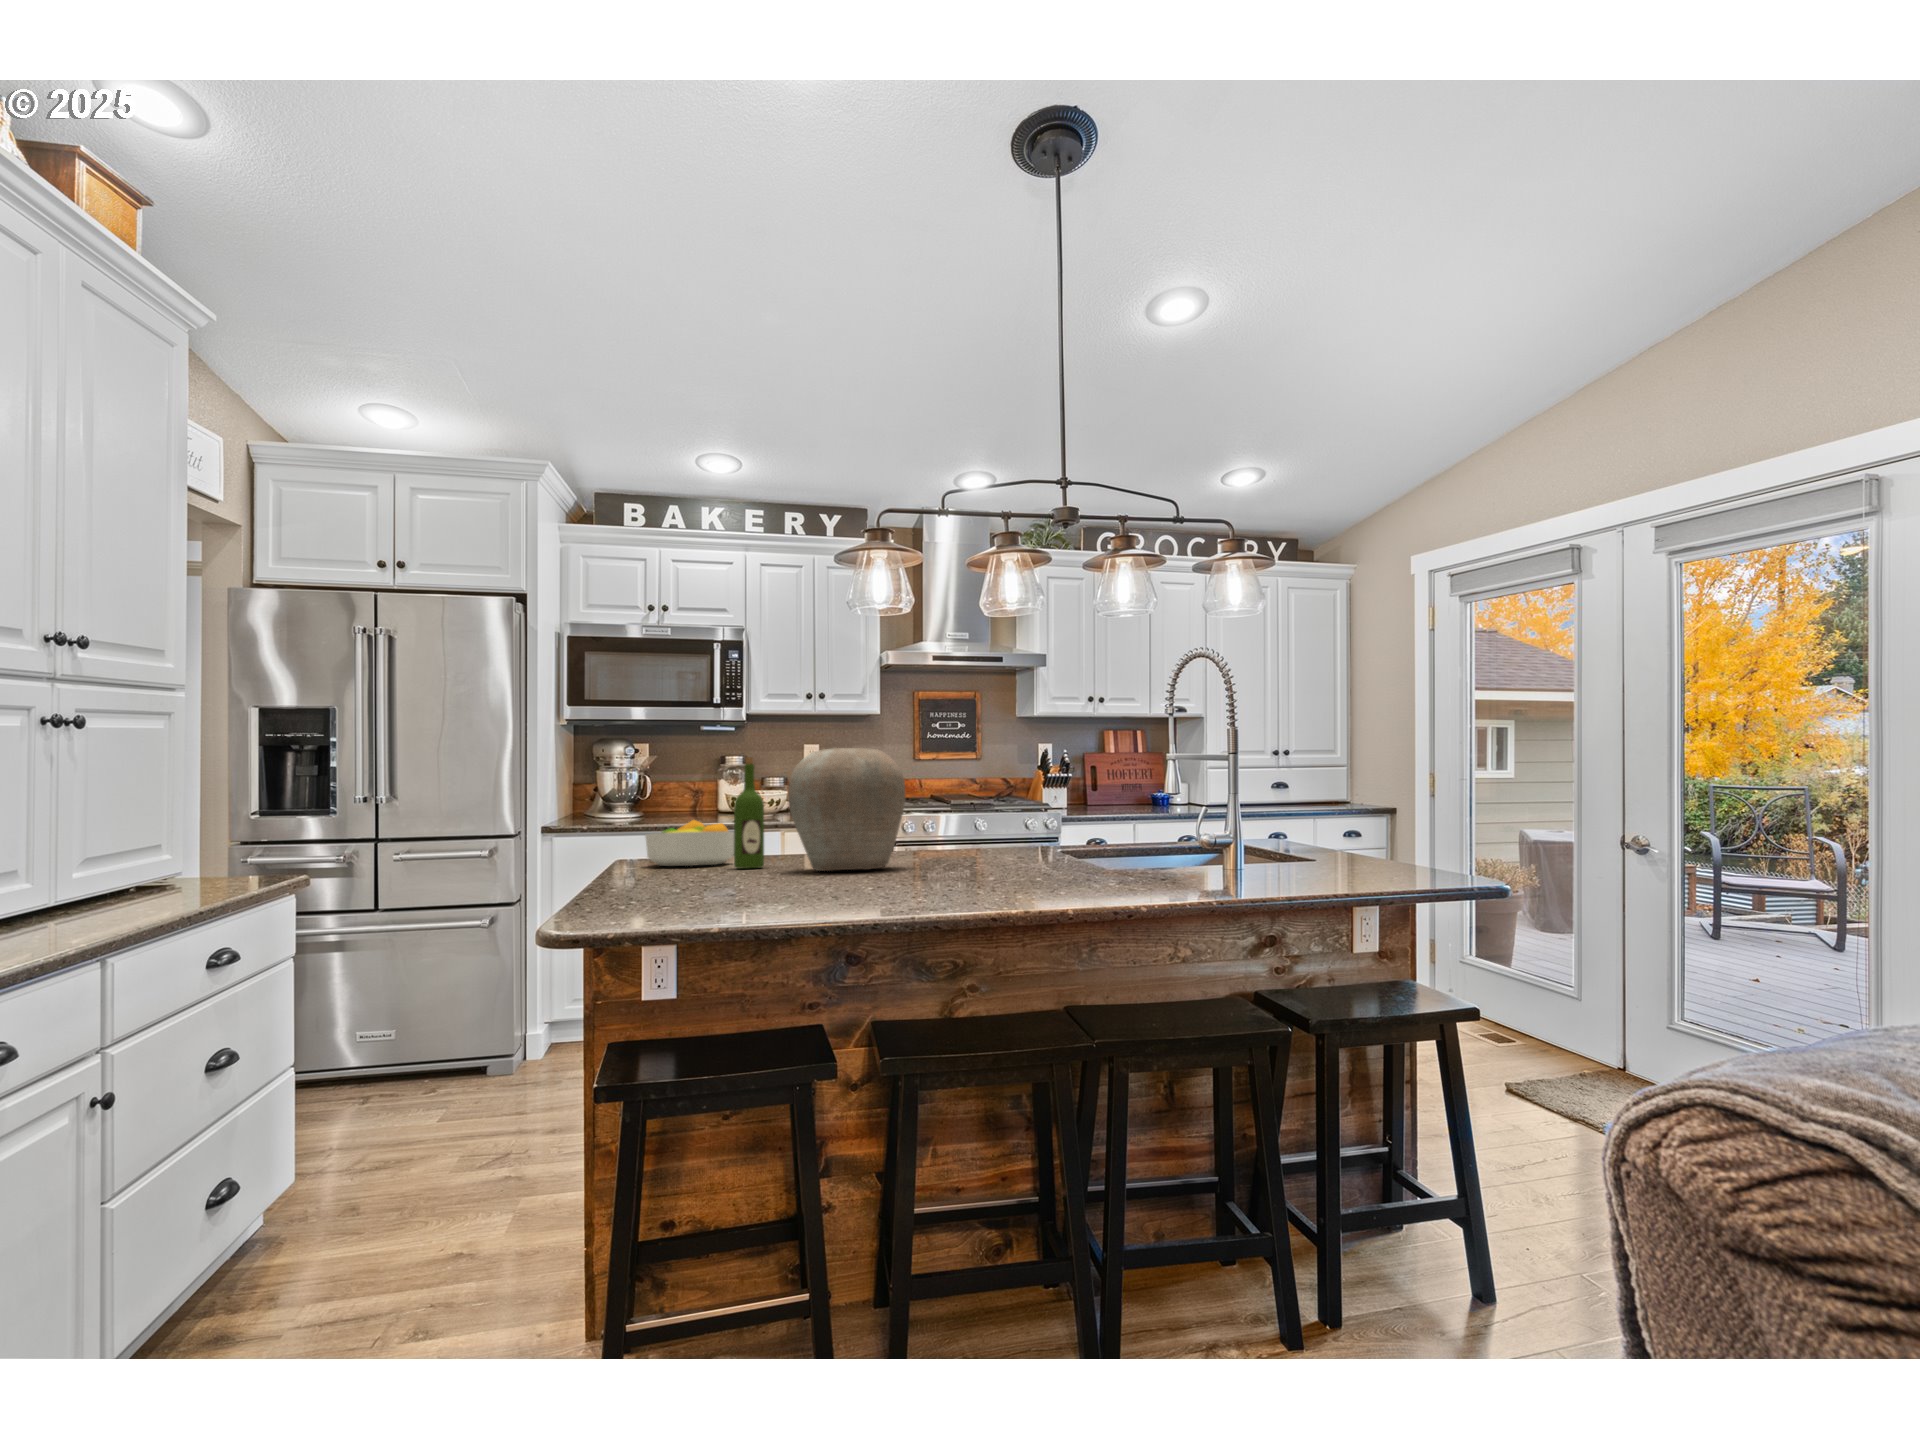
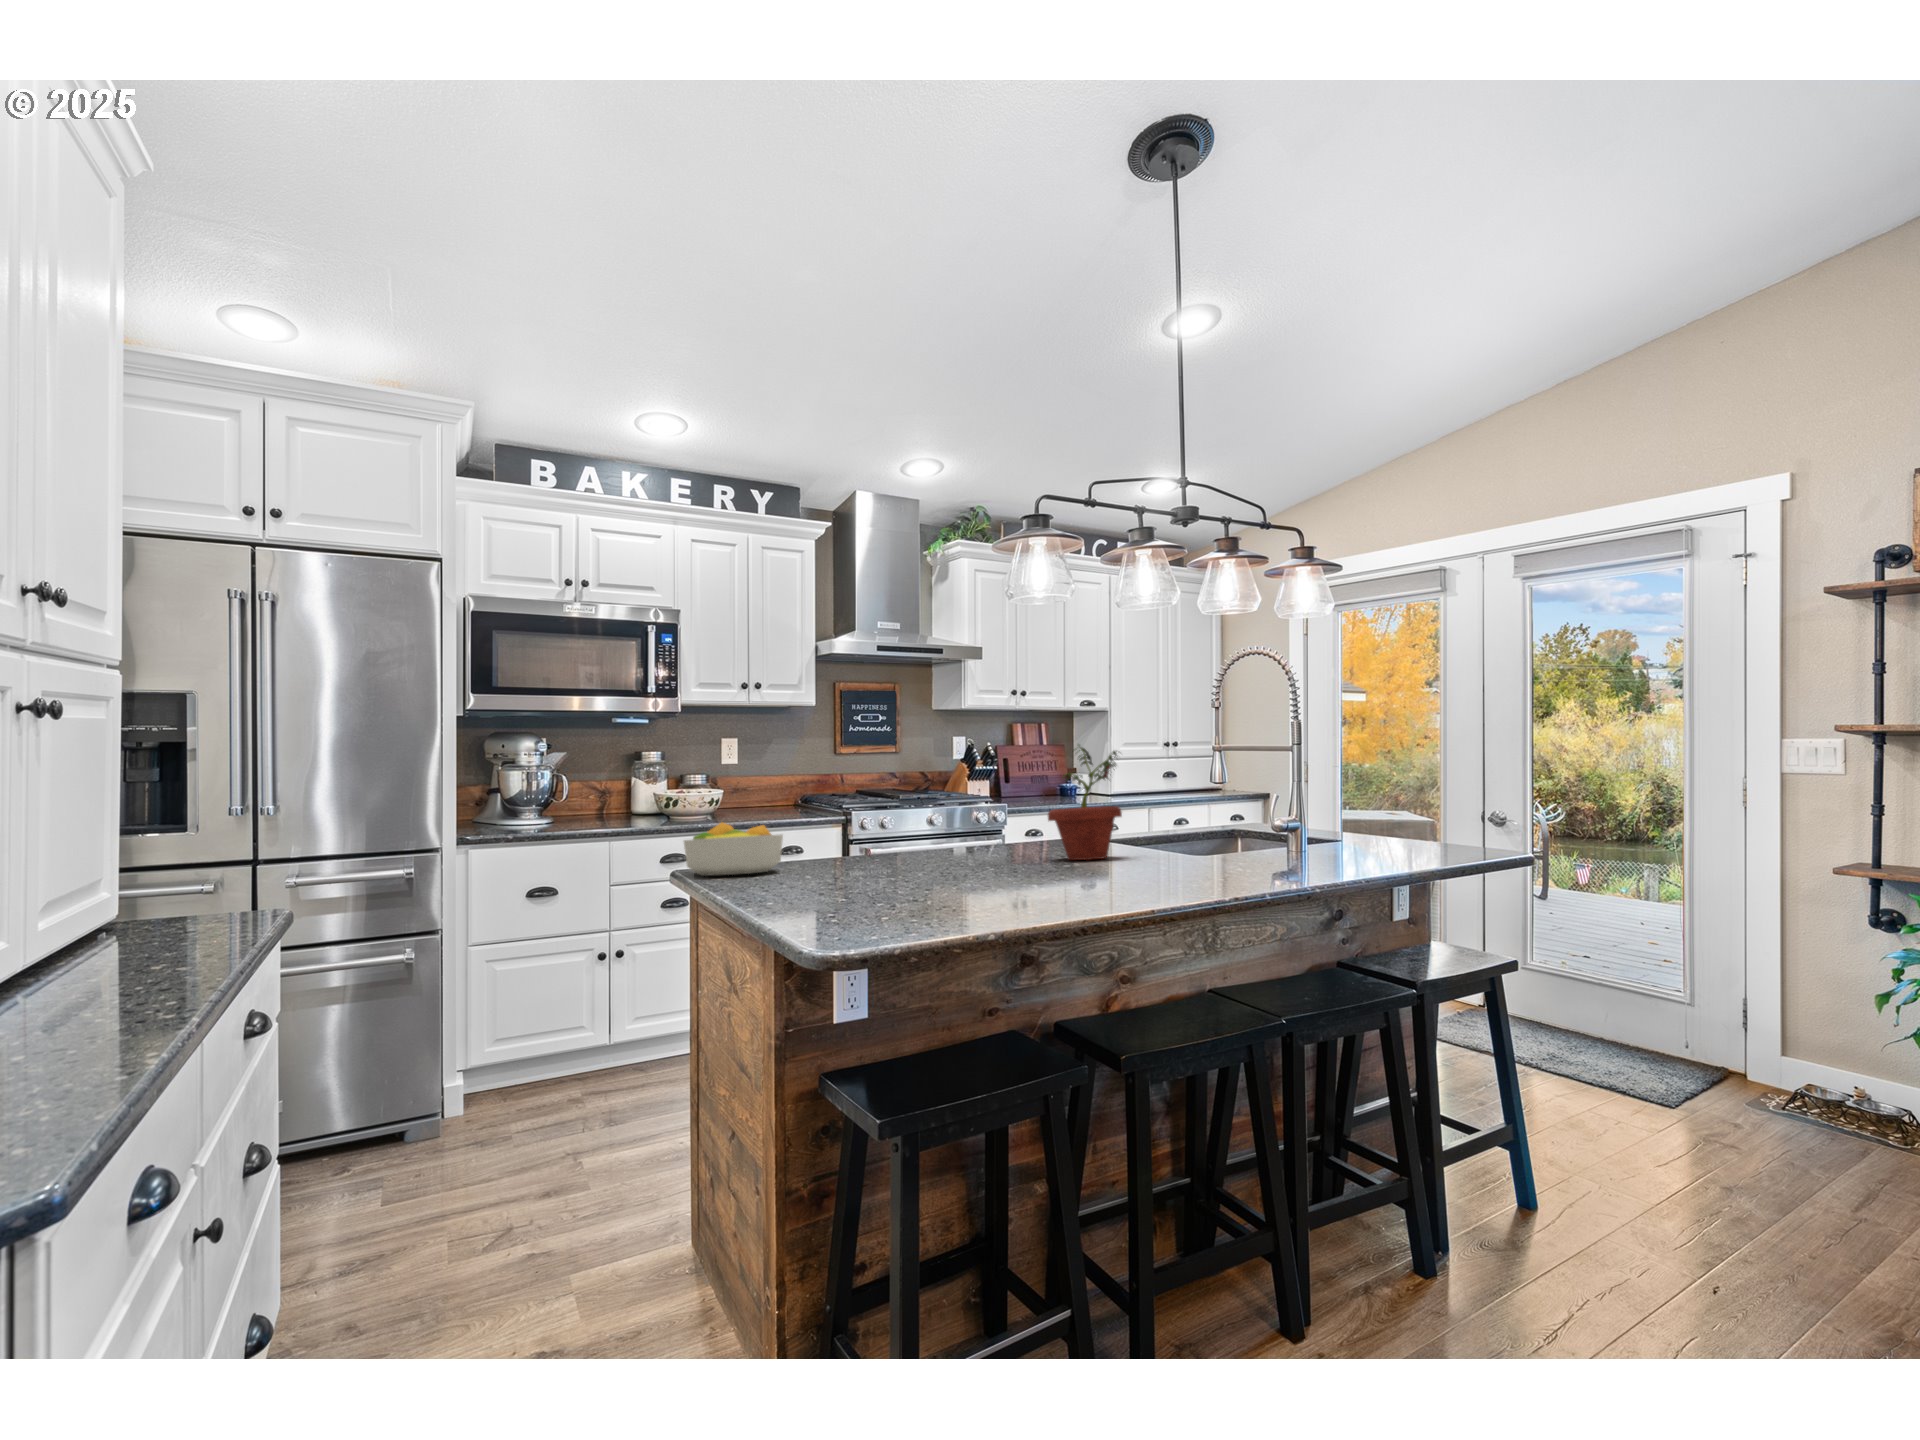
vase: present [788,748,905,871] -> none [901,742,1025,873]
potted plant: none [953,751,1030,865] -> present [1048,745,1122,860]
wine bottle: present [734,757,764,869] -> none [813,751,848,875]

